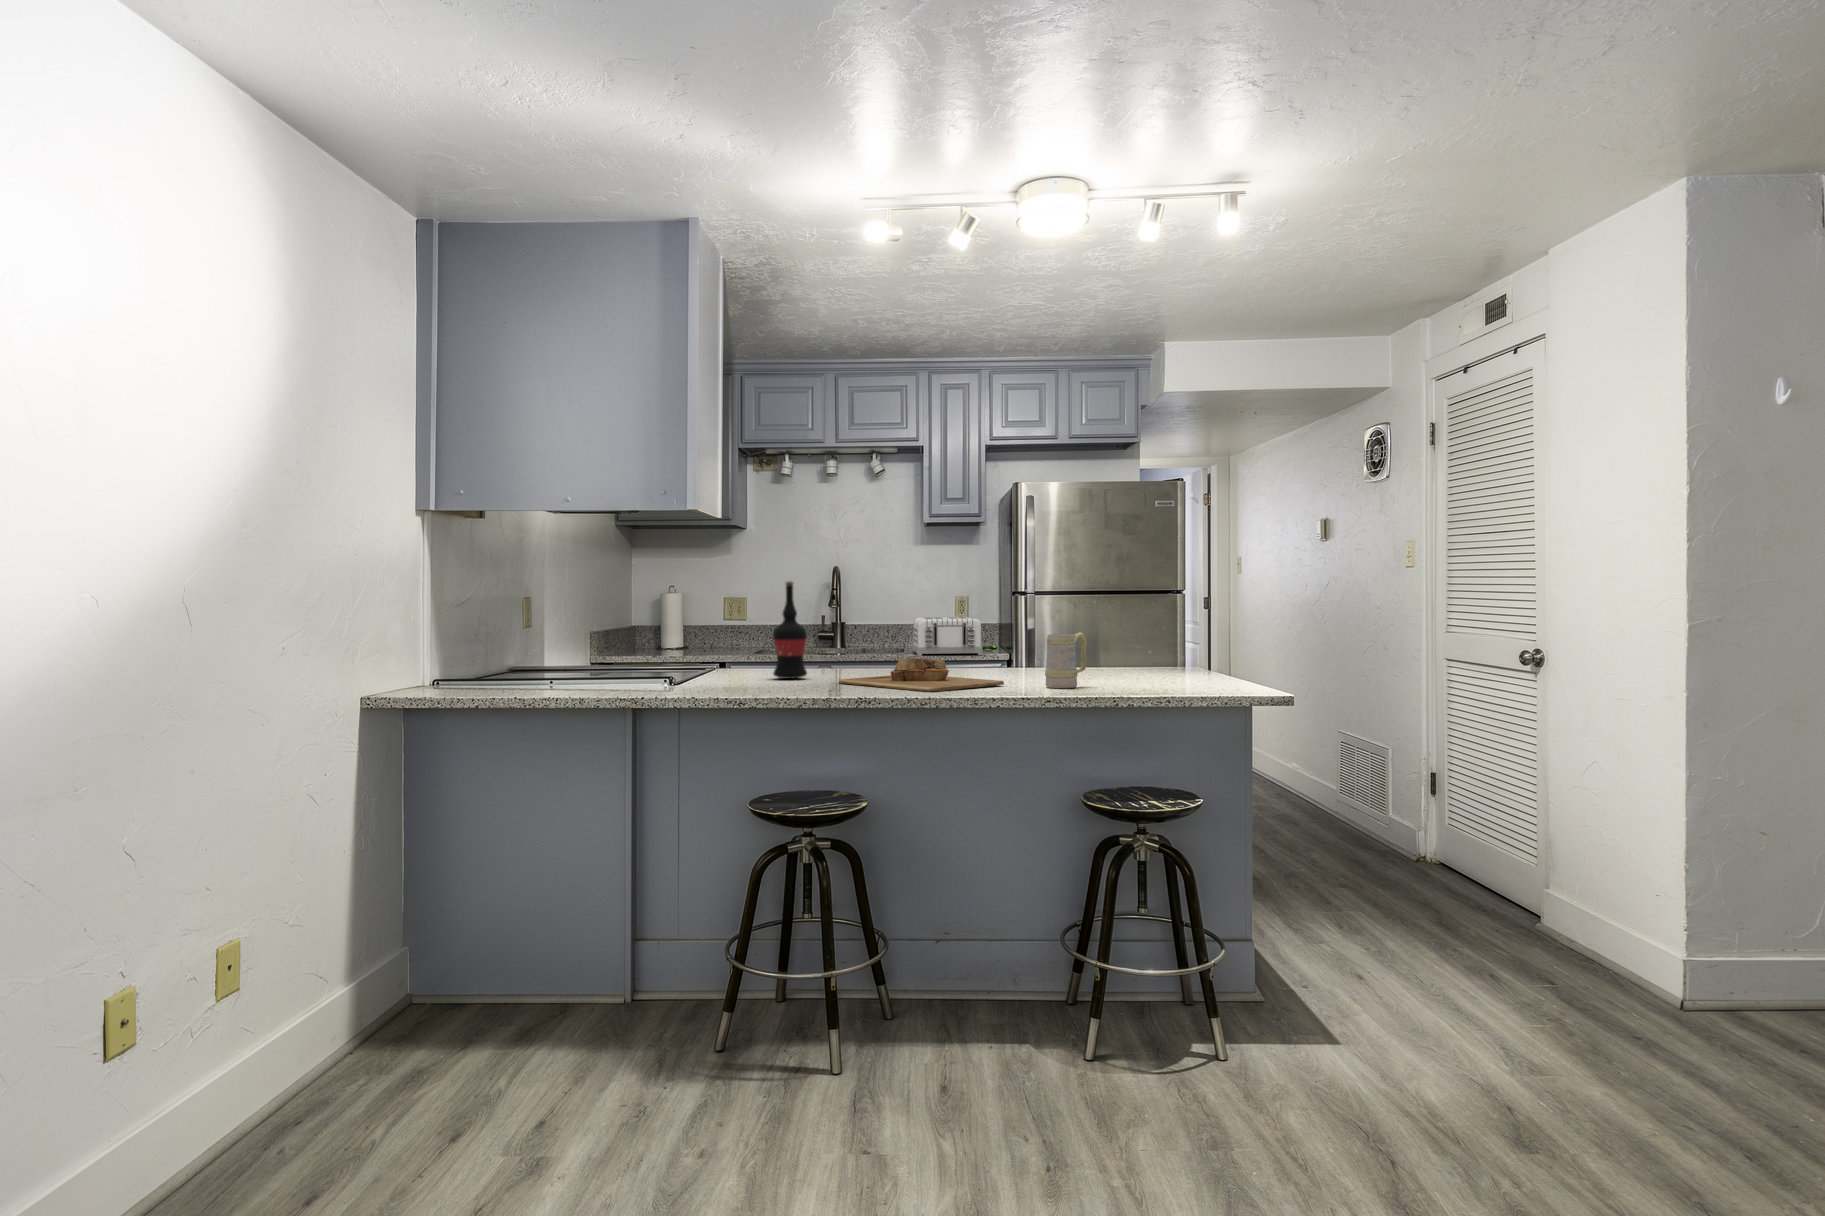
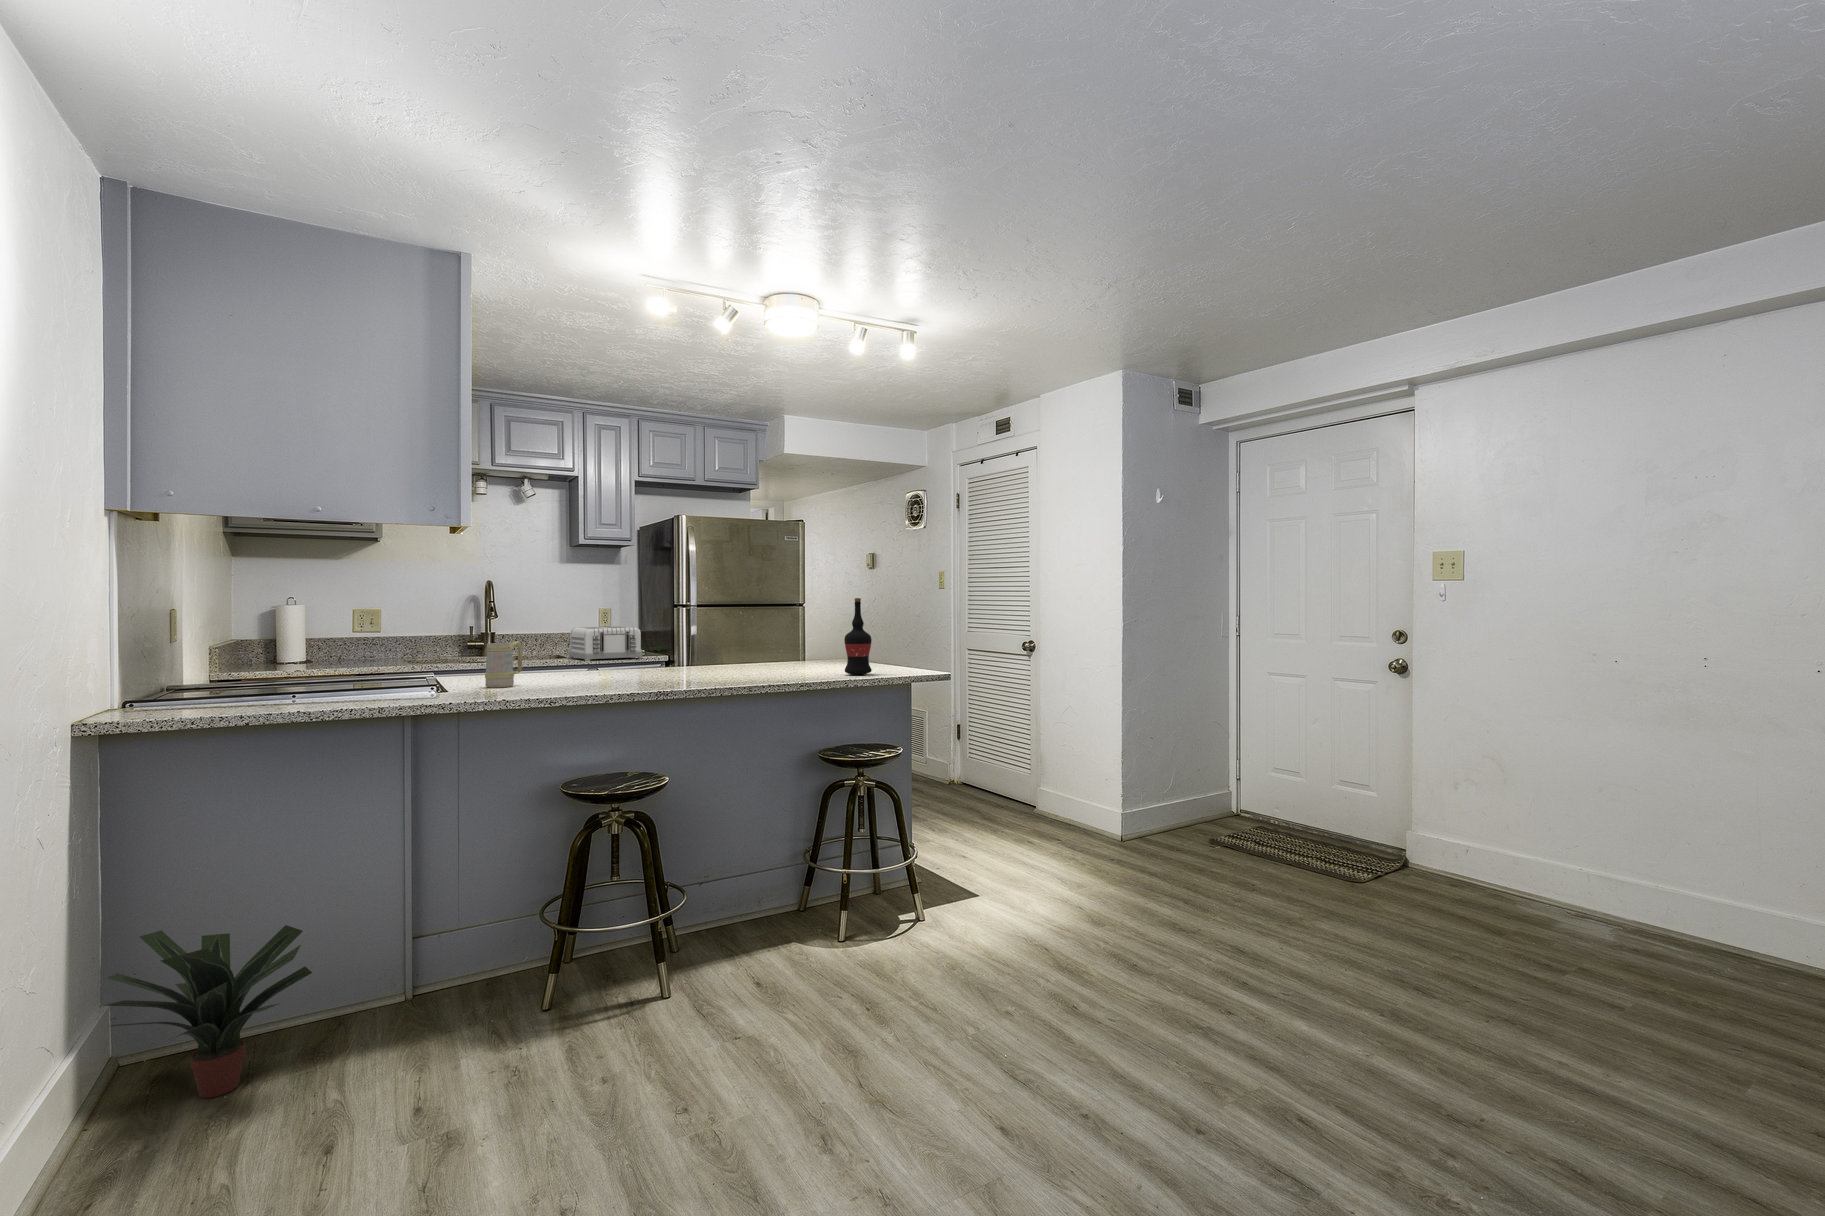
wine bottle: present [773,581,807,679] -> present [844,598,872,675]
mug: present [1045,632,1087,688] -> present [485,641,523,688]
cutting board: present [839,658,1004,692] -> none [621,660,756,685]
potted plant: none [288,898,486,1071] -> present [105,925,312,1098]

